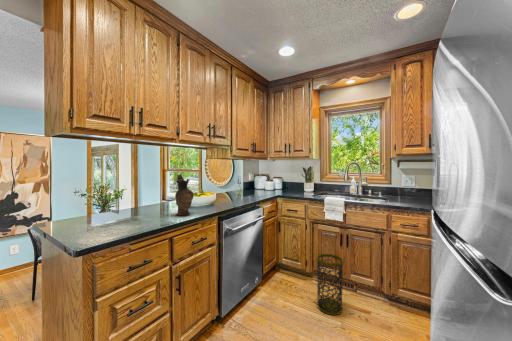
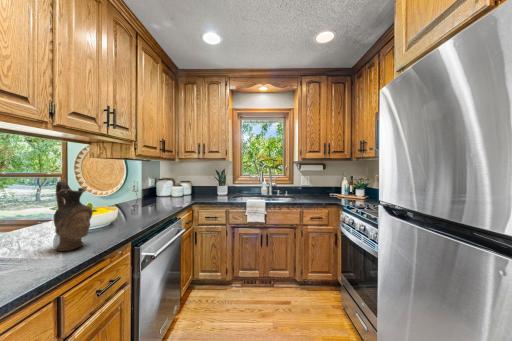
trash can: present [317,254,343,315] -> none [246,257,271,320]

